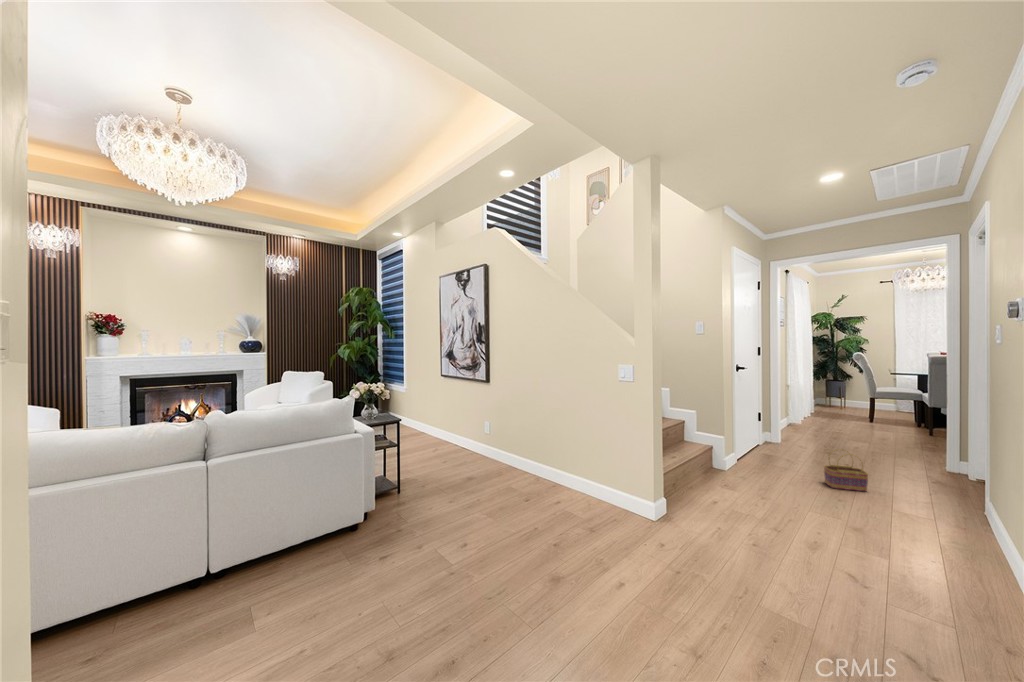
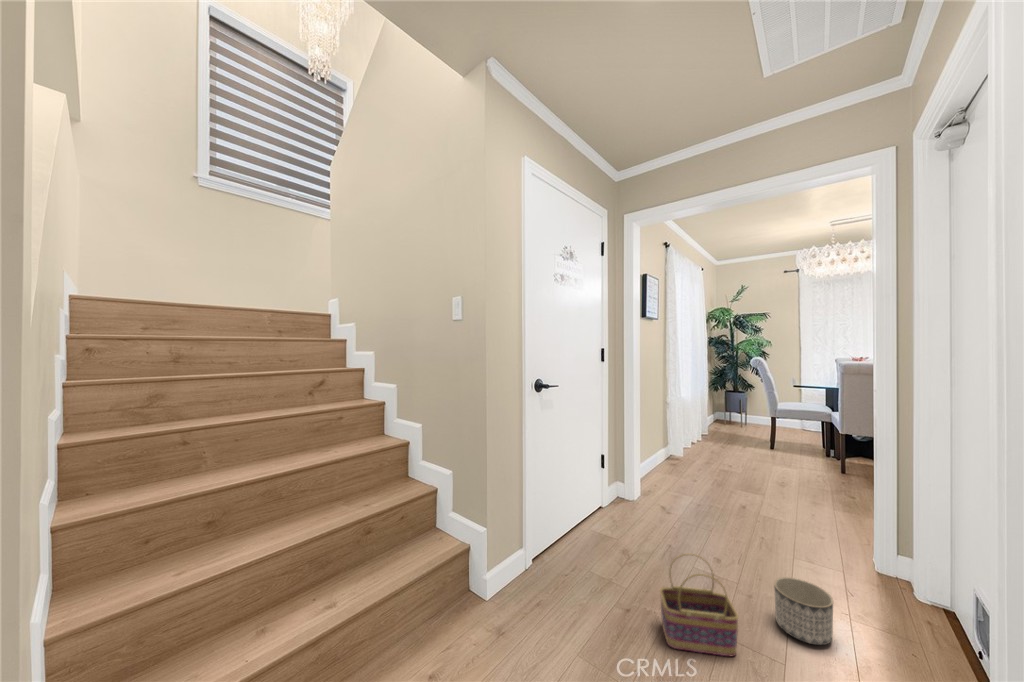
planter: none [885,465,918,490] -> present [774,577,833,645]

